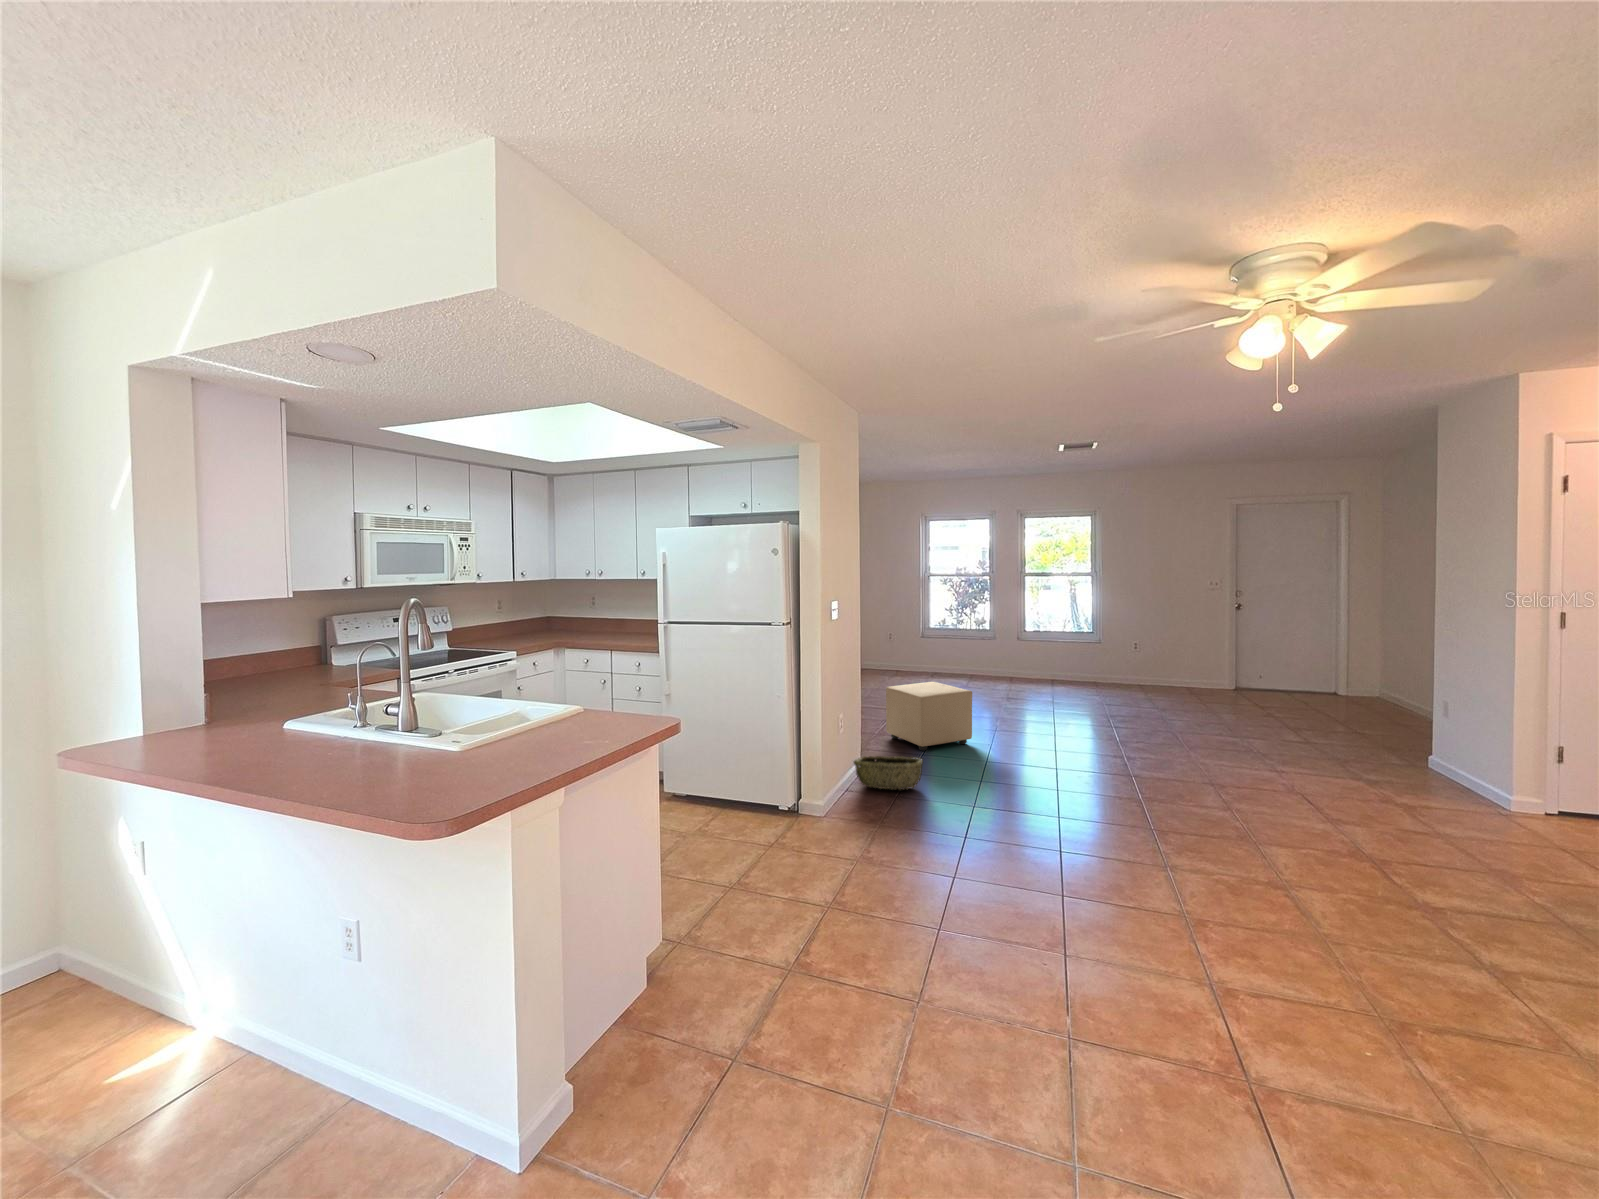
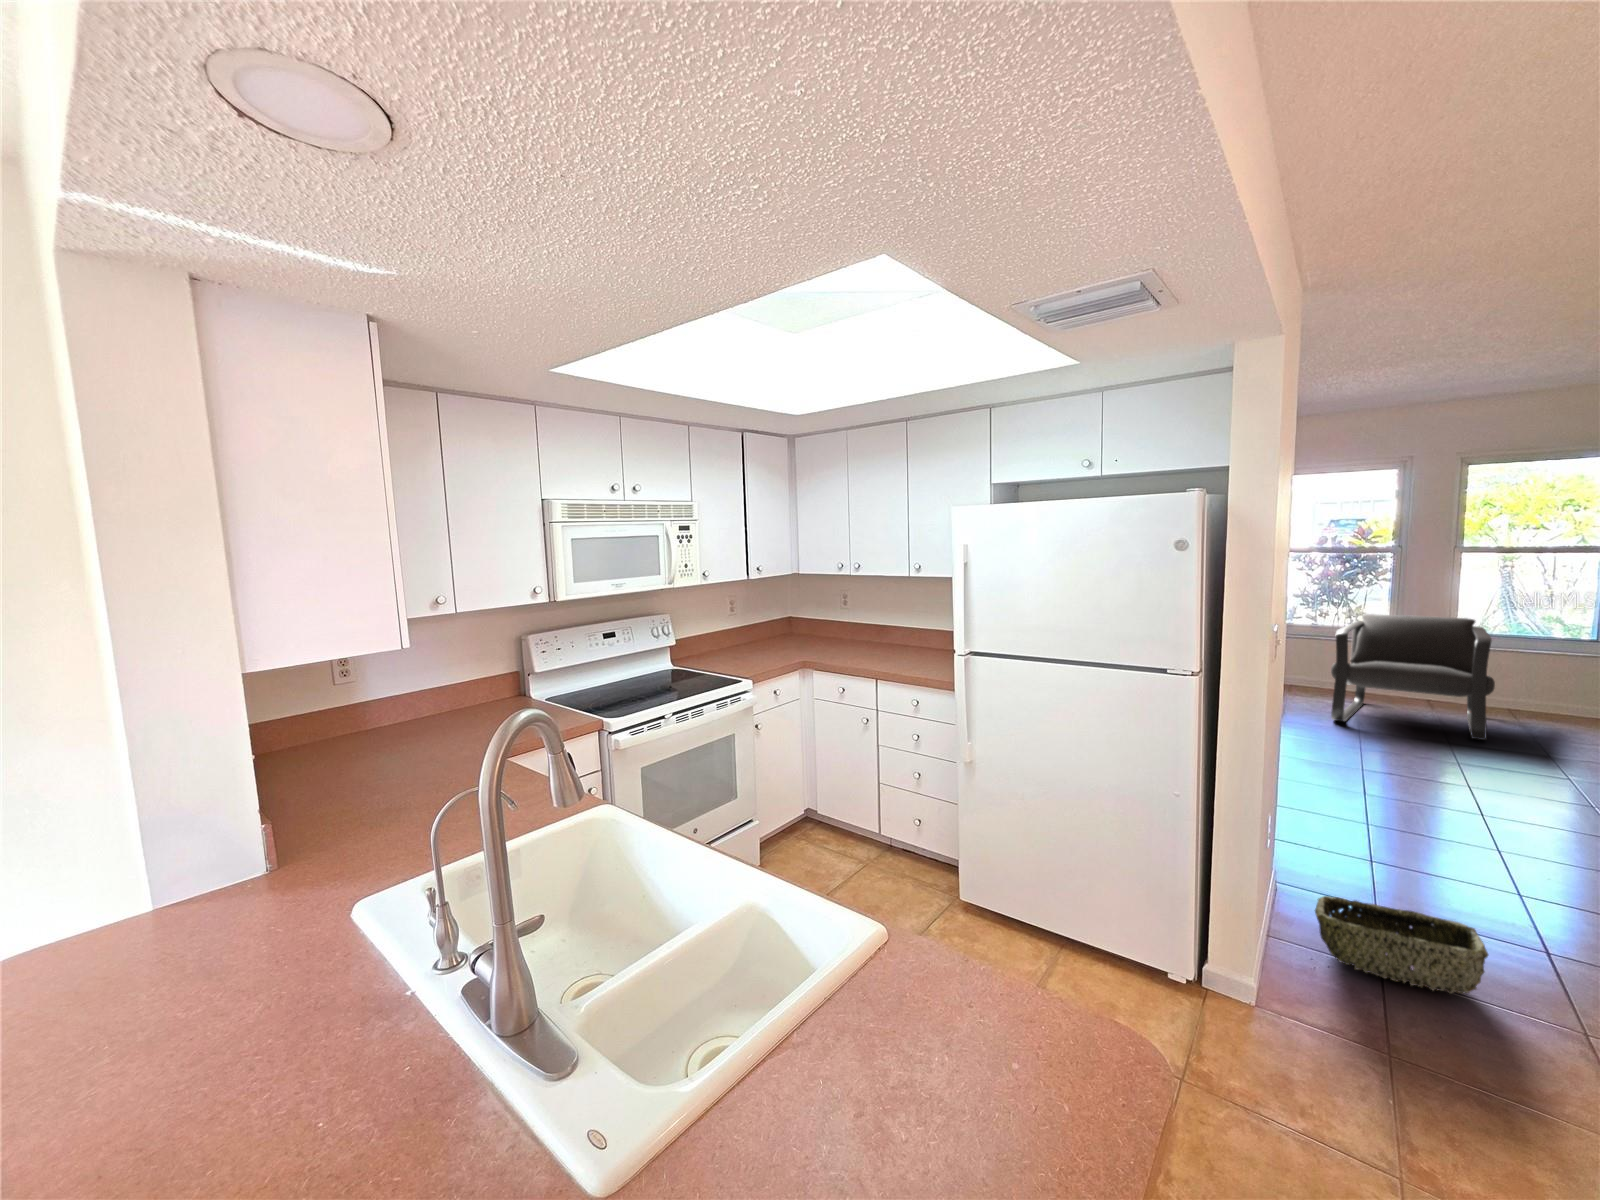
armchair: none [926,618,1007,691] -> present [1331,614,1495,740]
ottoman: present [886,682,972,751] -> none [1315,740,1522,873]

